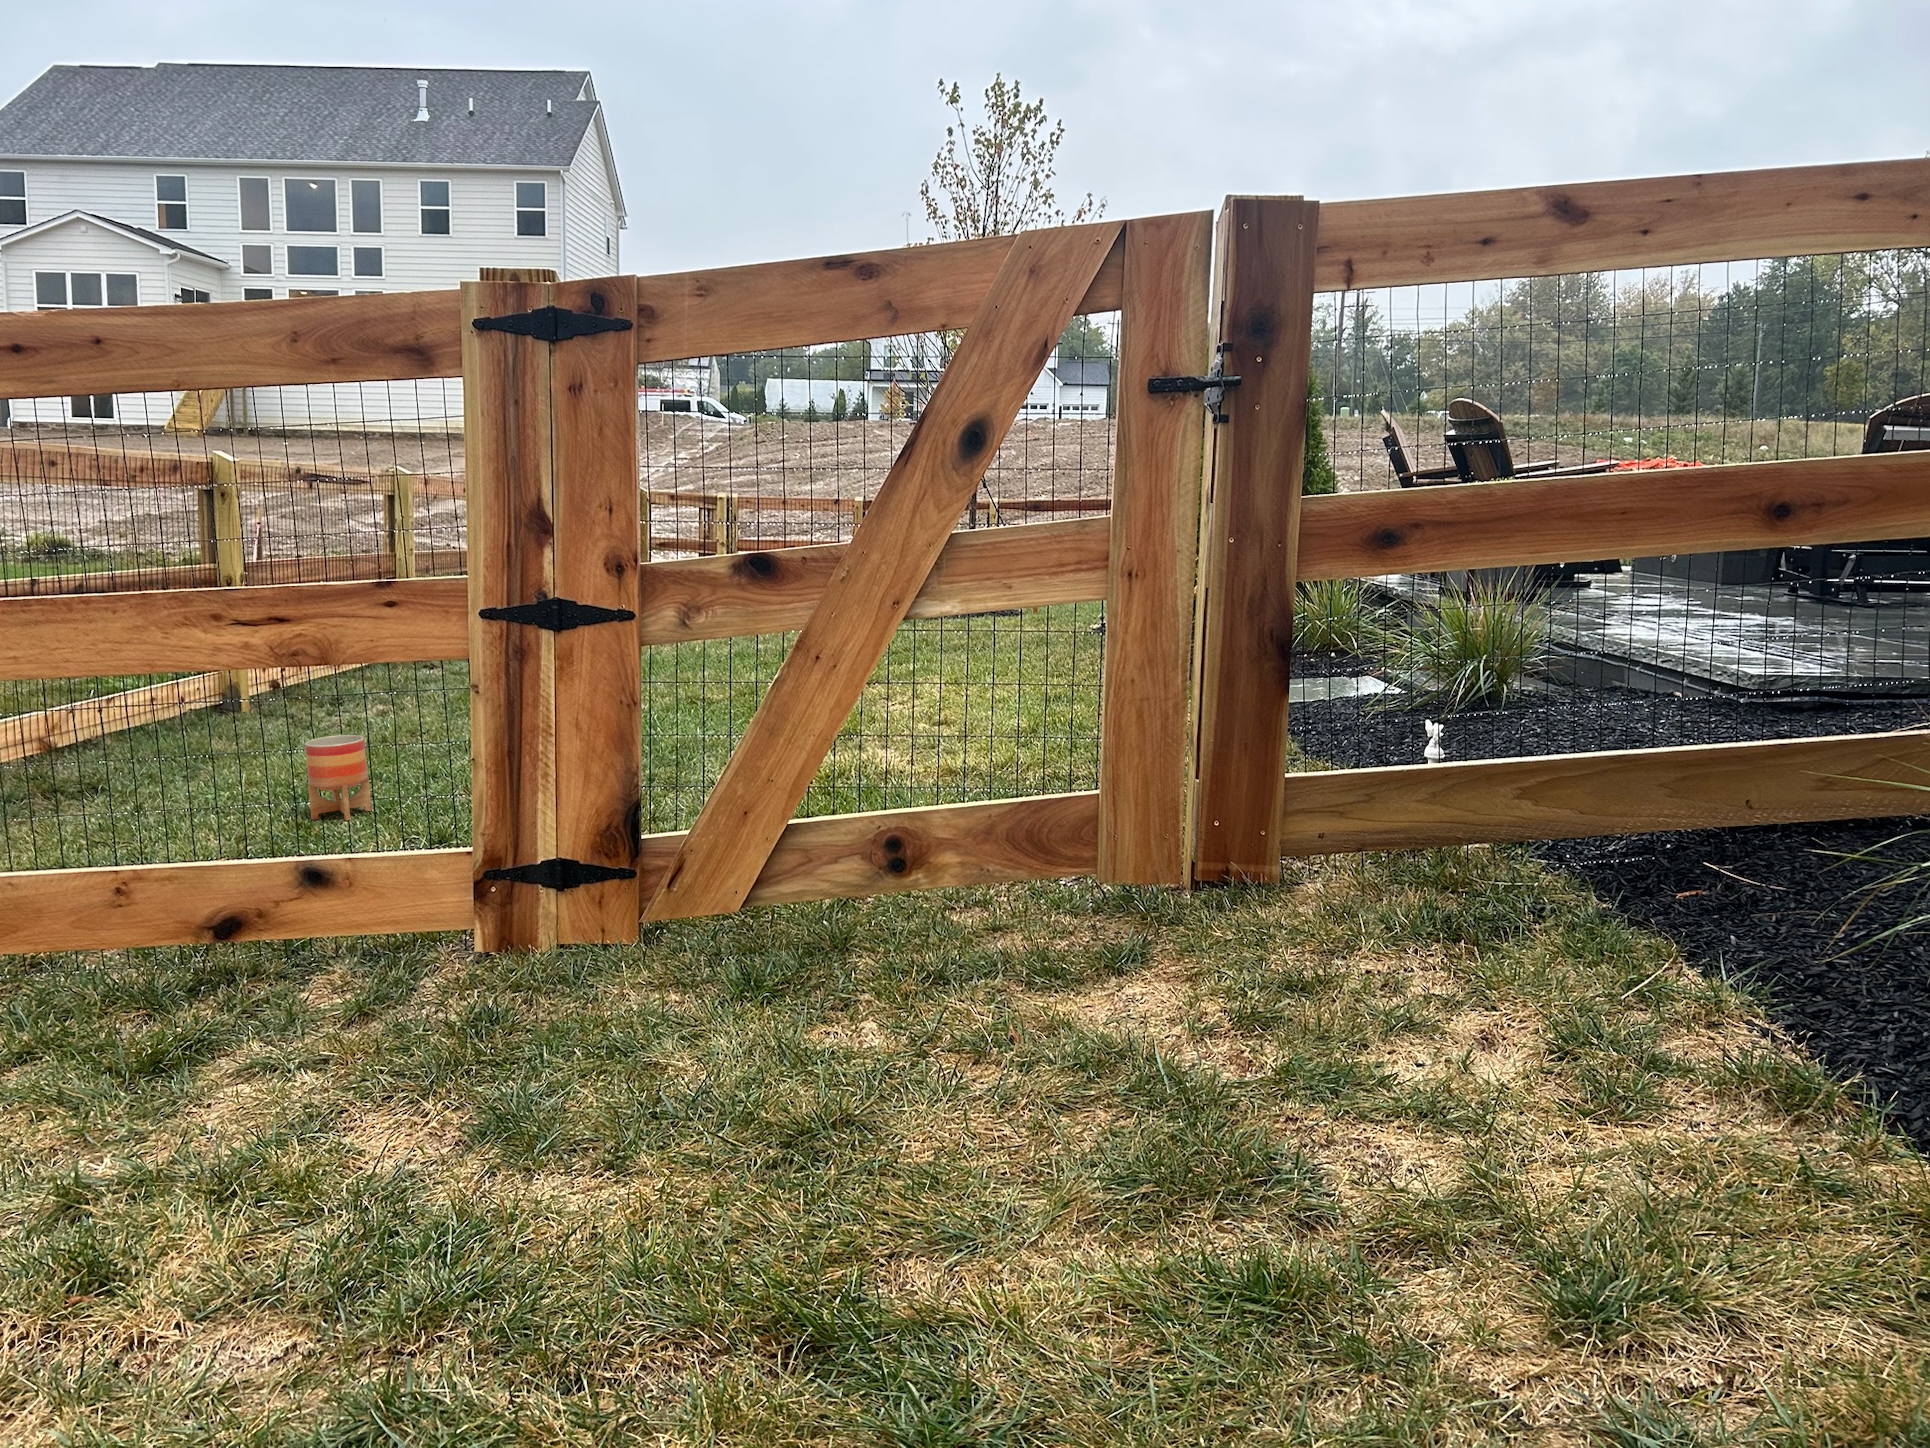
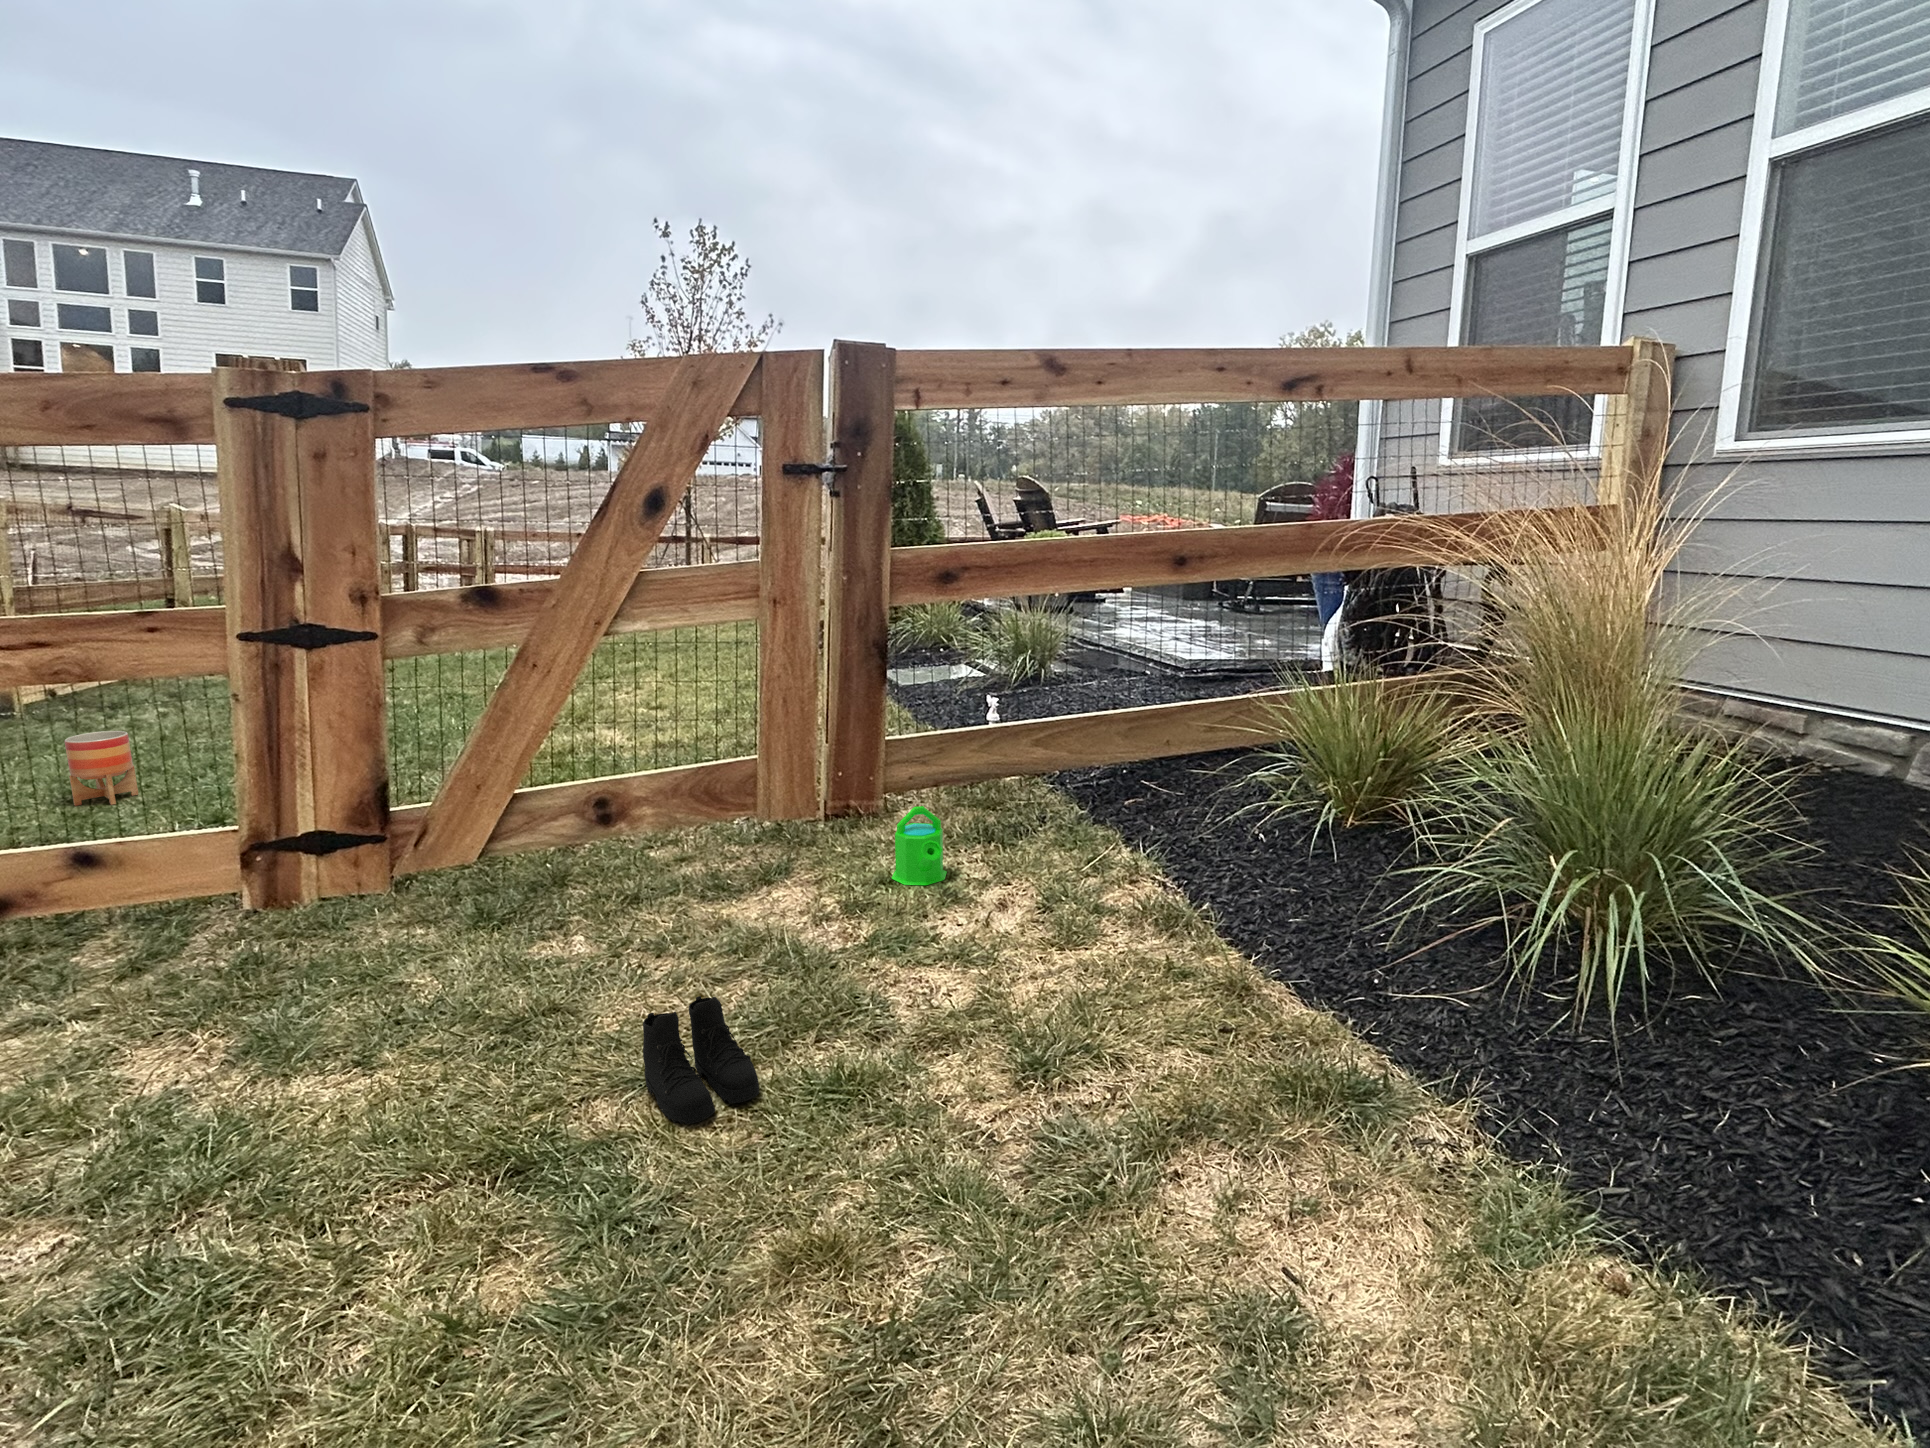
watering can: none [1294,876,1381,997] -> present [892,806,947,885]
boots: none [973,1128,1138,1318] -> present [643,996,759,1124]

